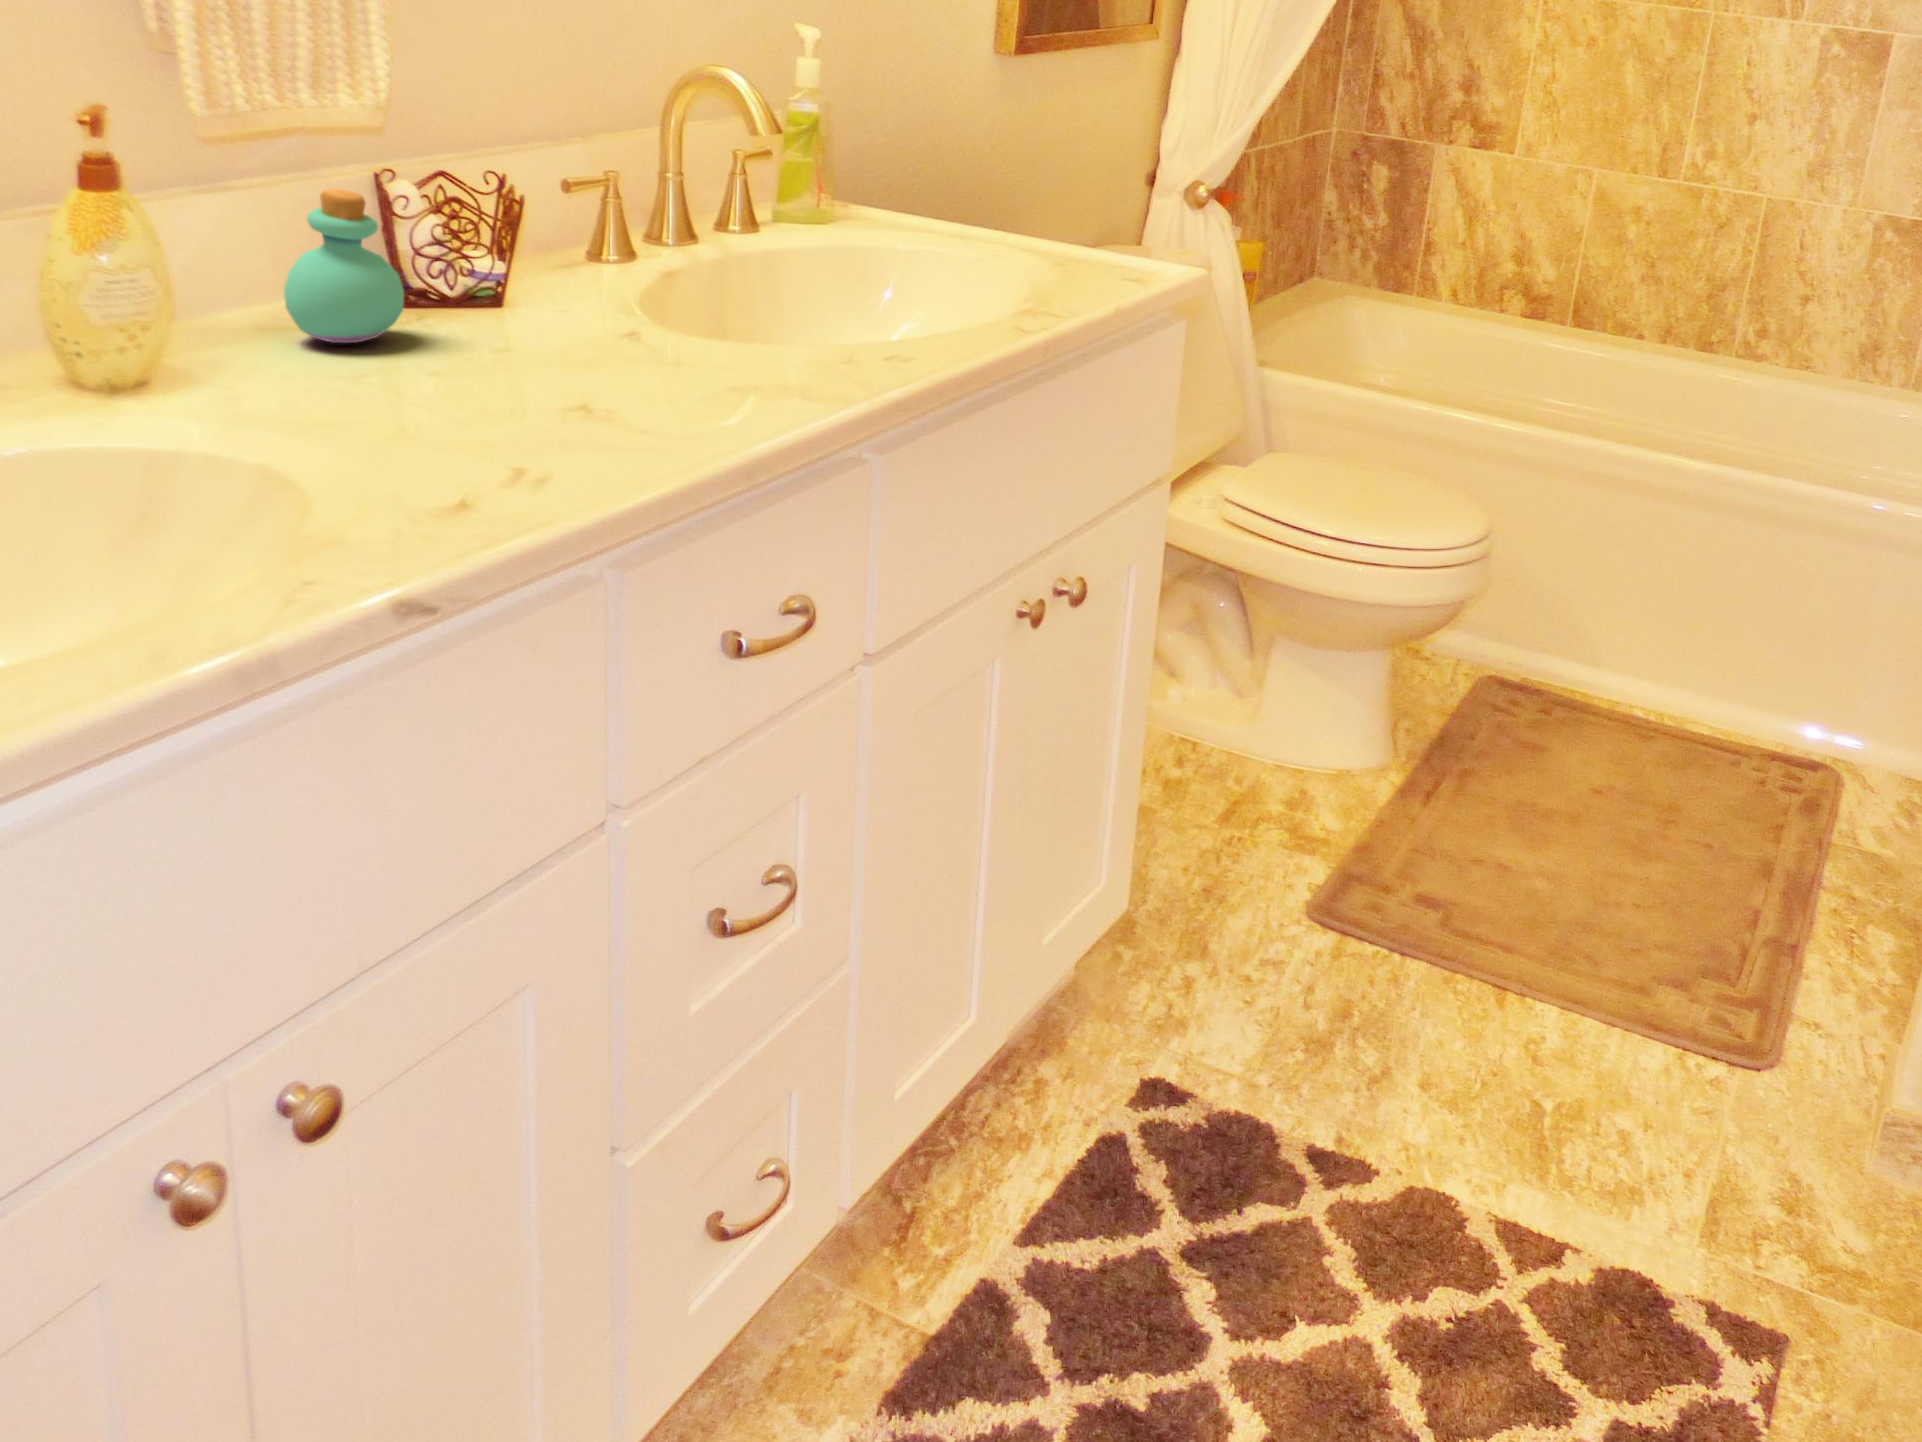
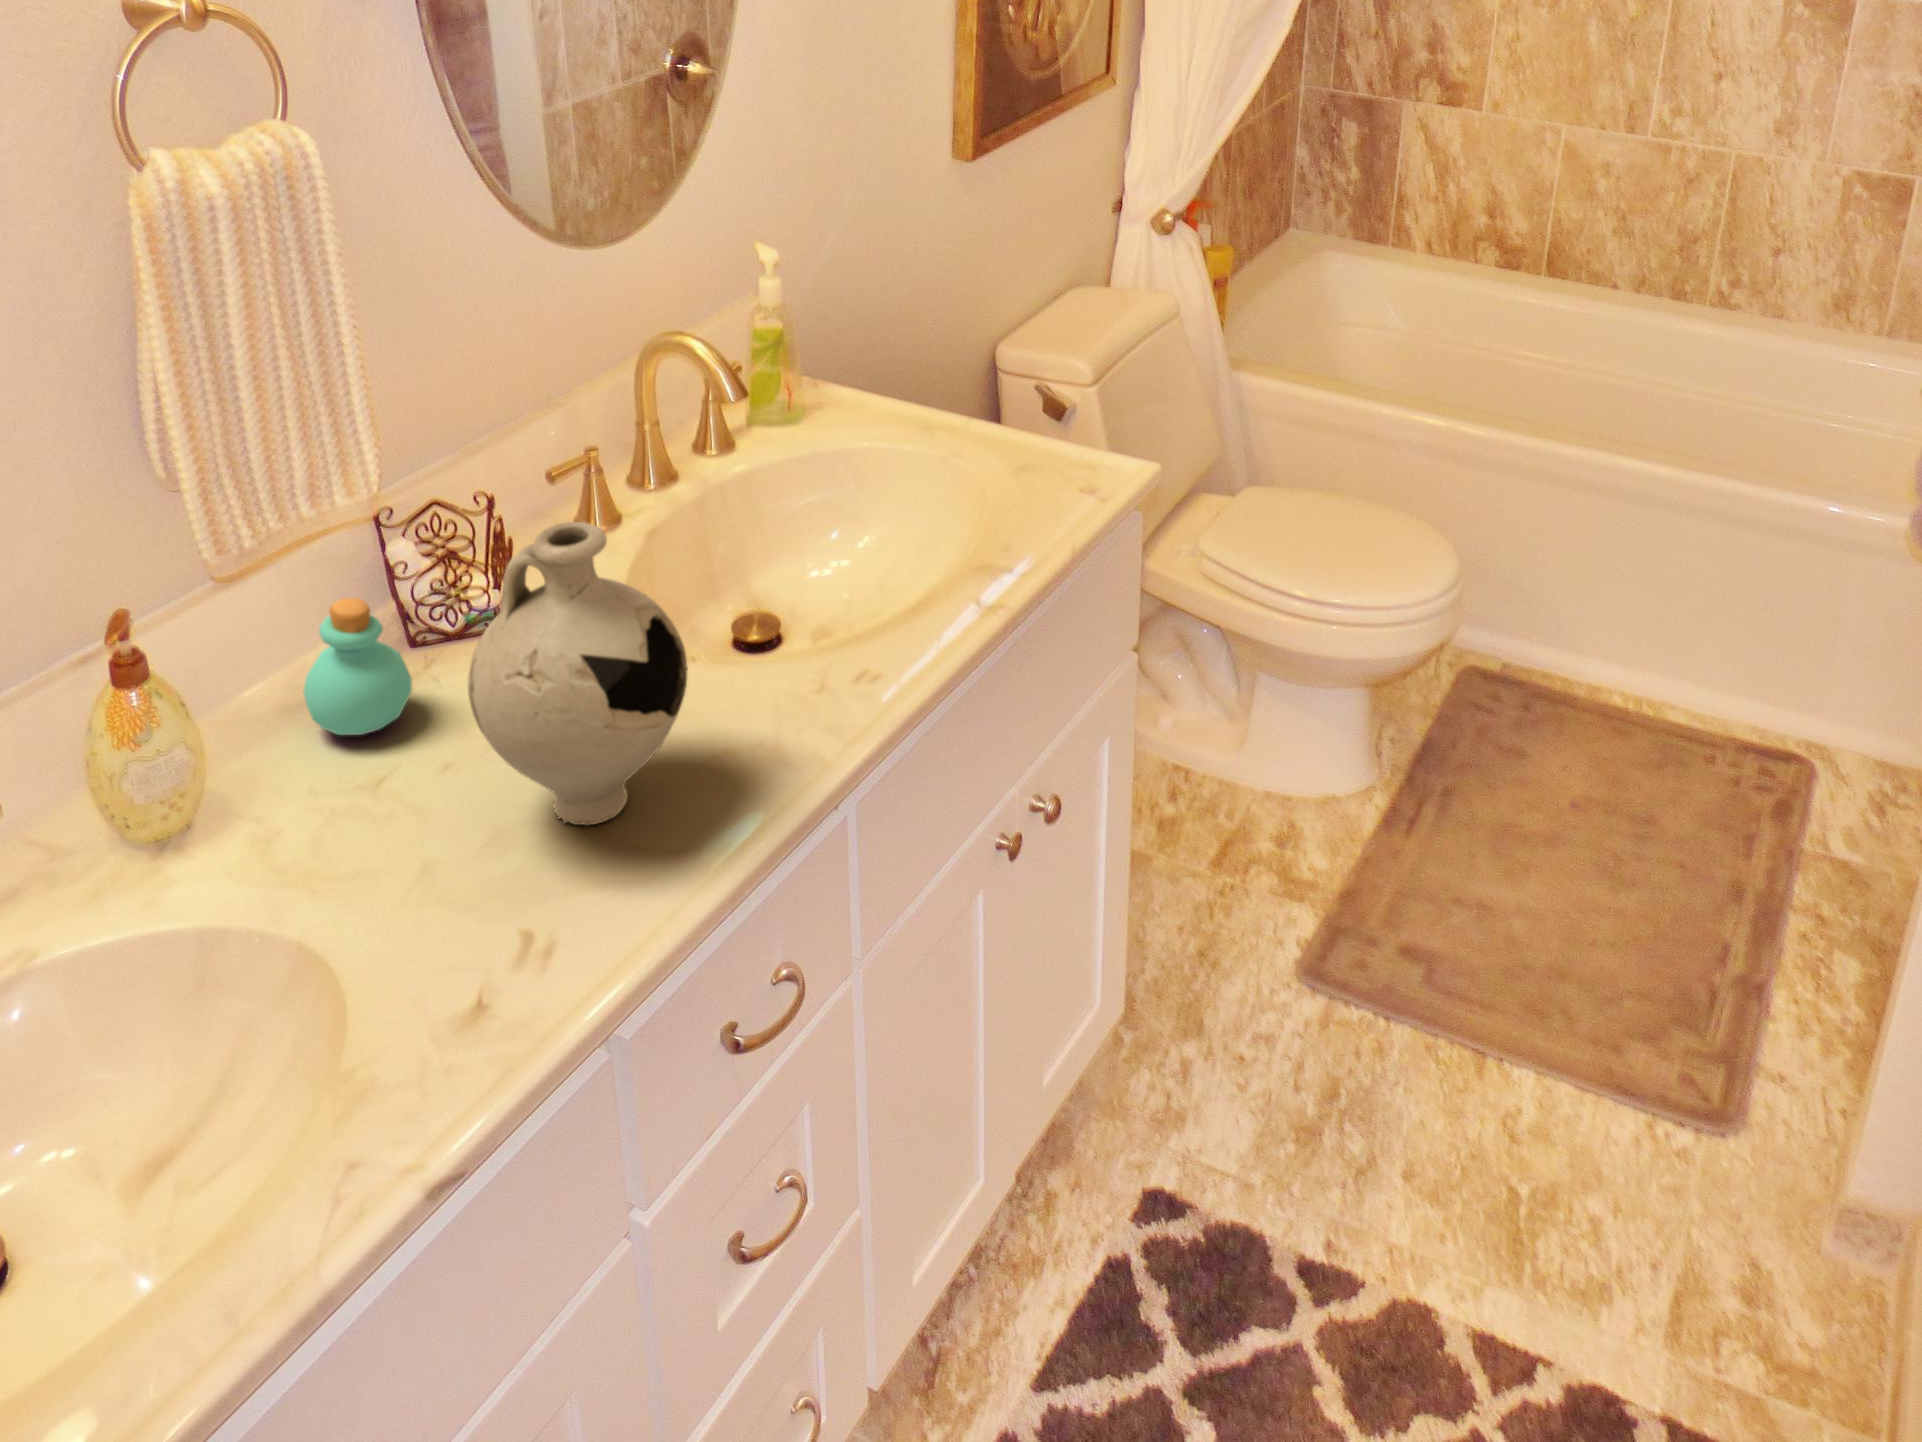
decorative vase: none [470,52,712,408] -> present [468,522,688,826]

